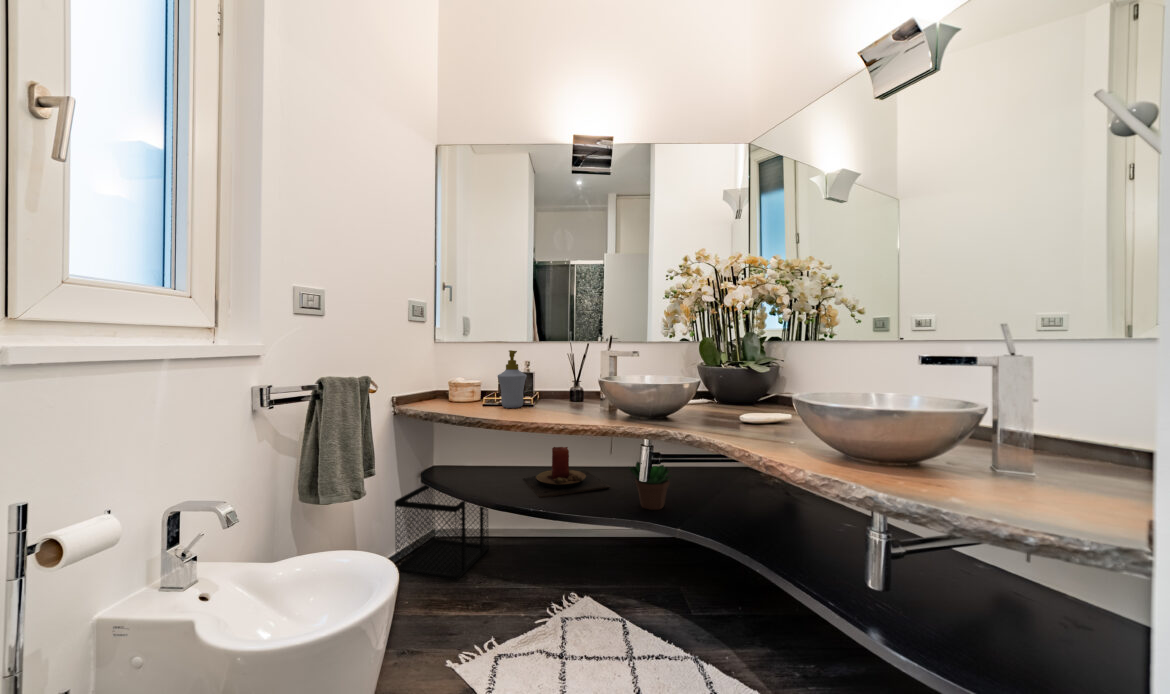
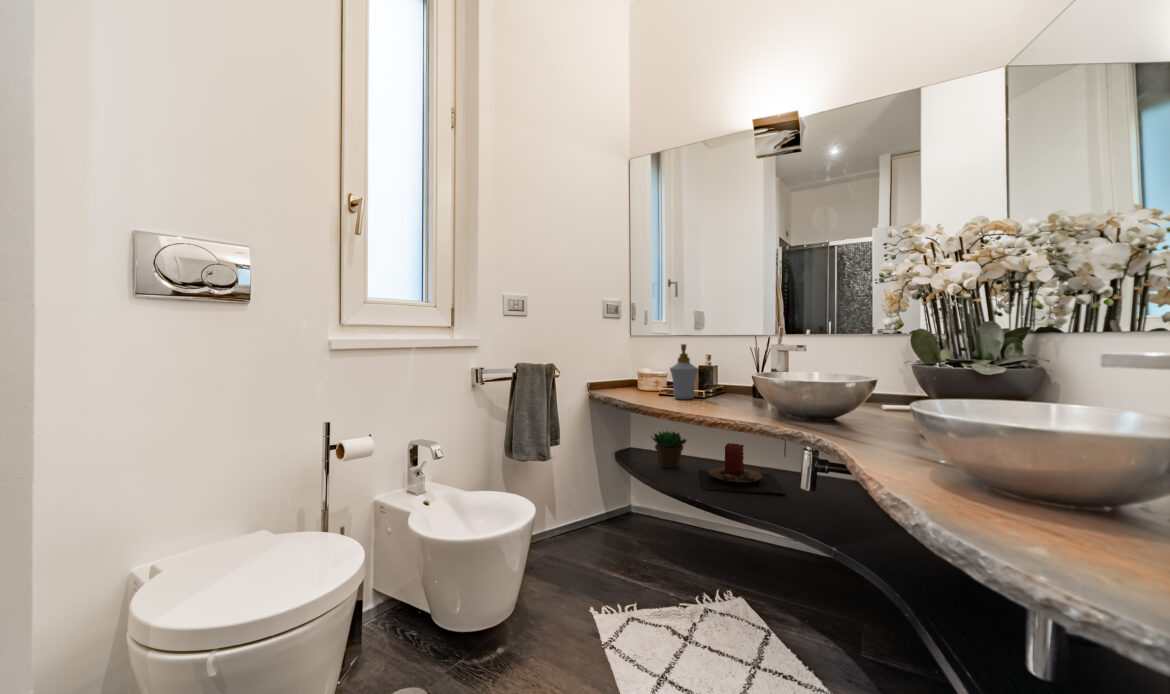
succulent plant: present [629,462,671,510] -> present [652,431,687,468]
wastebasket: present [395,485,489,581] -> none [586,460,669,550]

